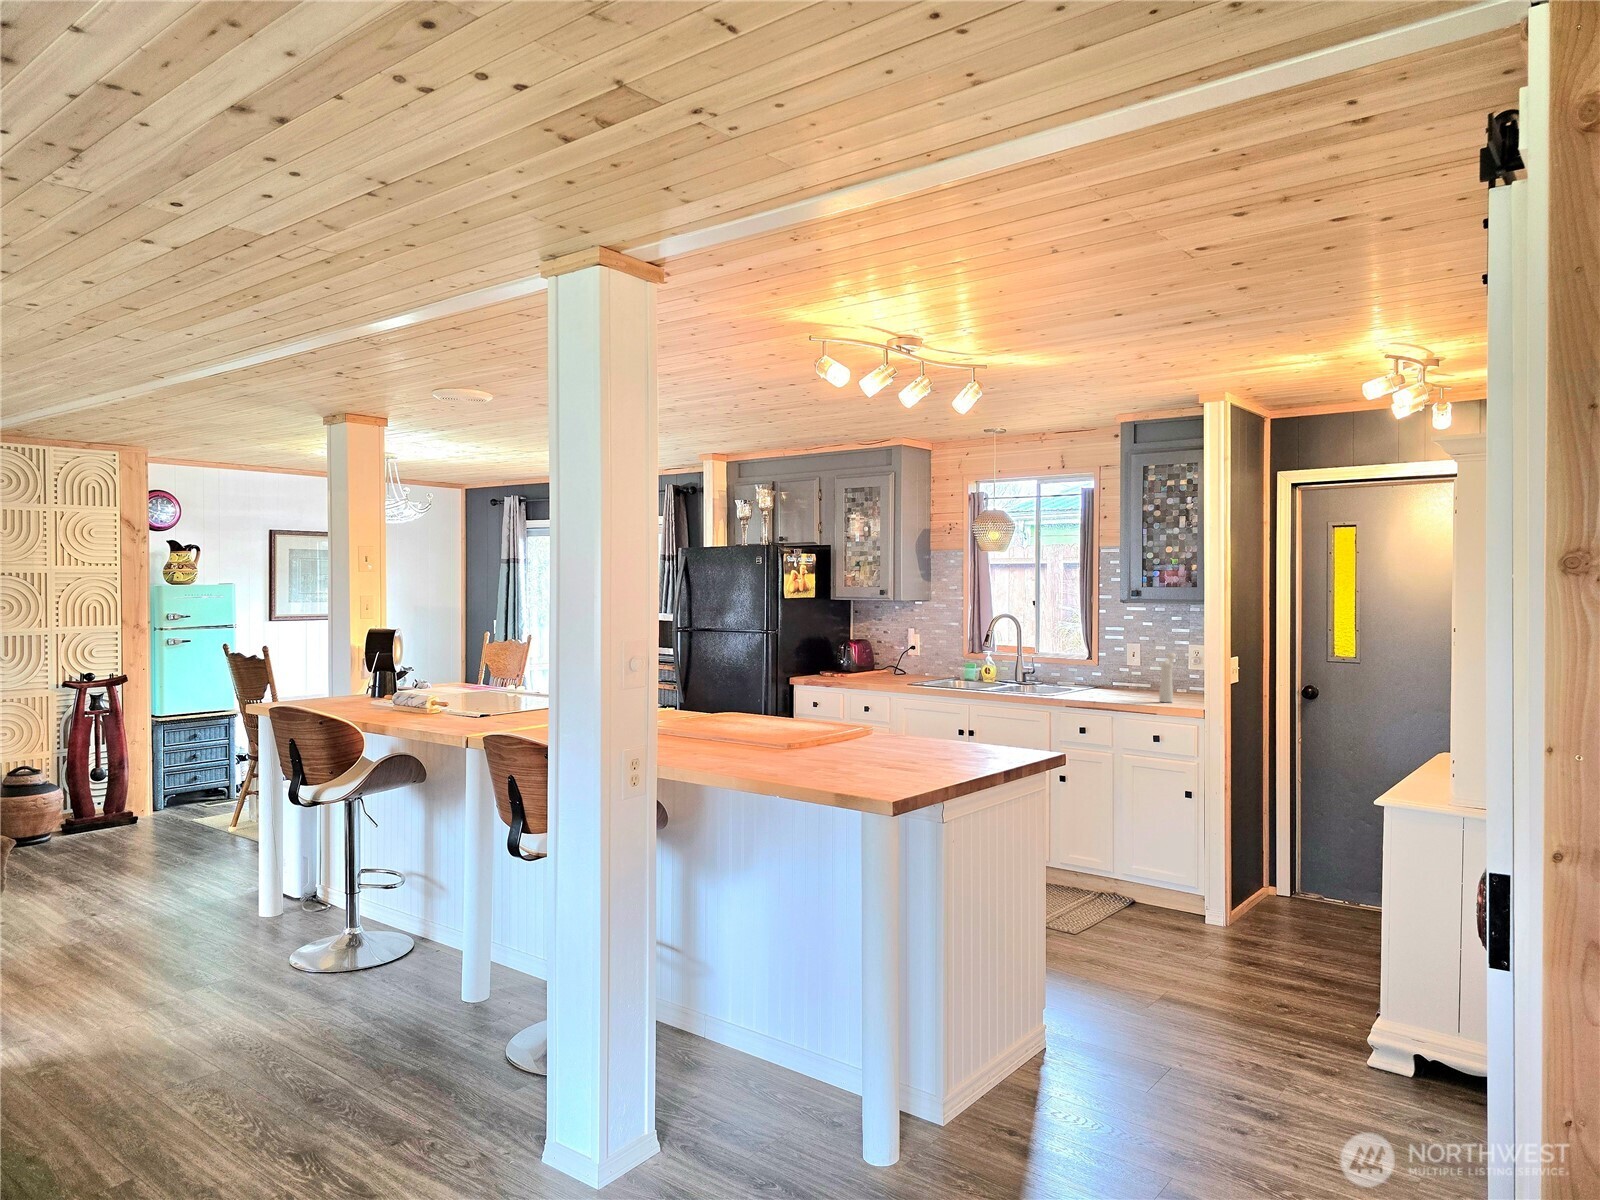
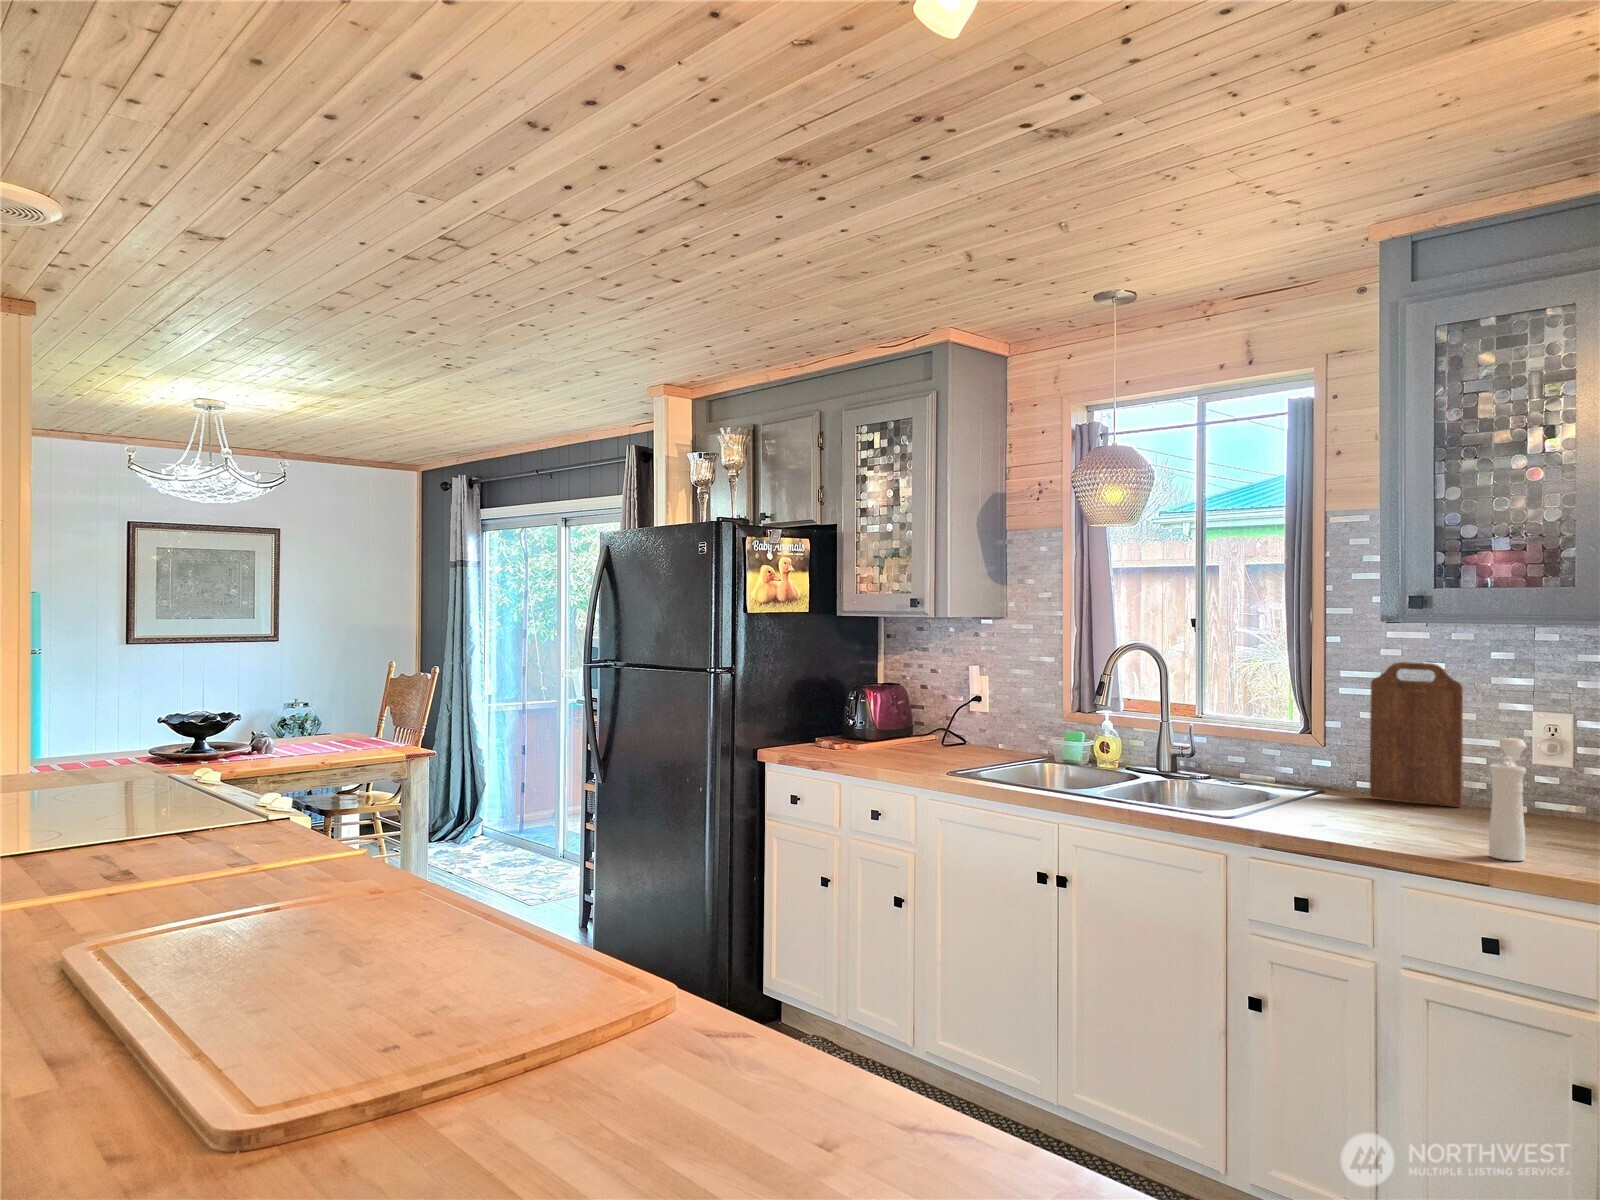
cutting board: none [1119,622,1159,691] -> present [1370,662,1463,807]

